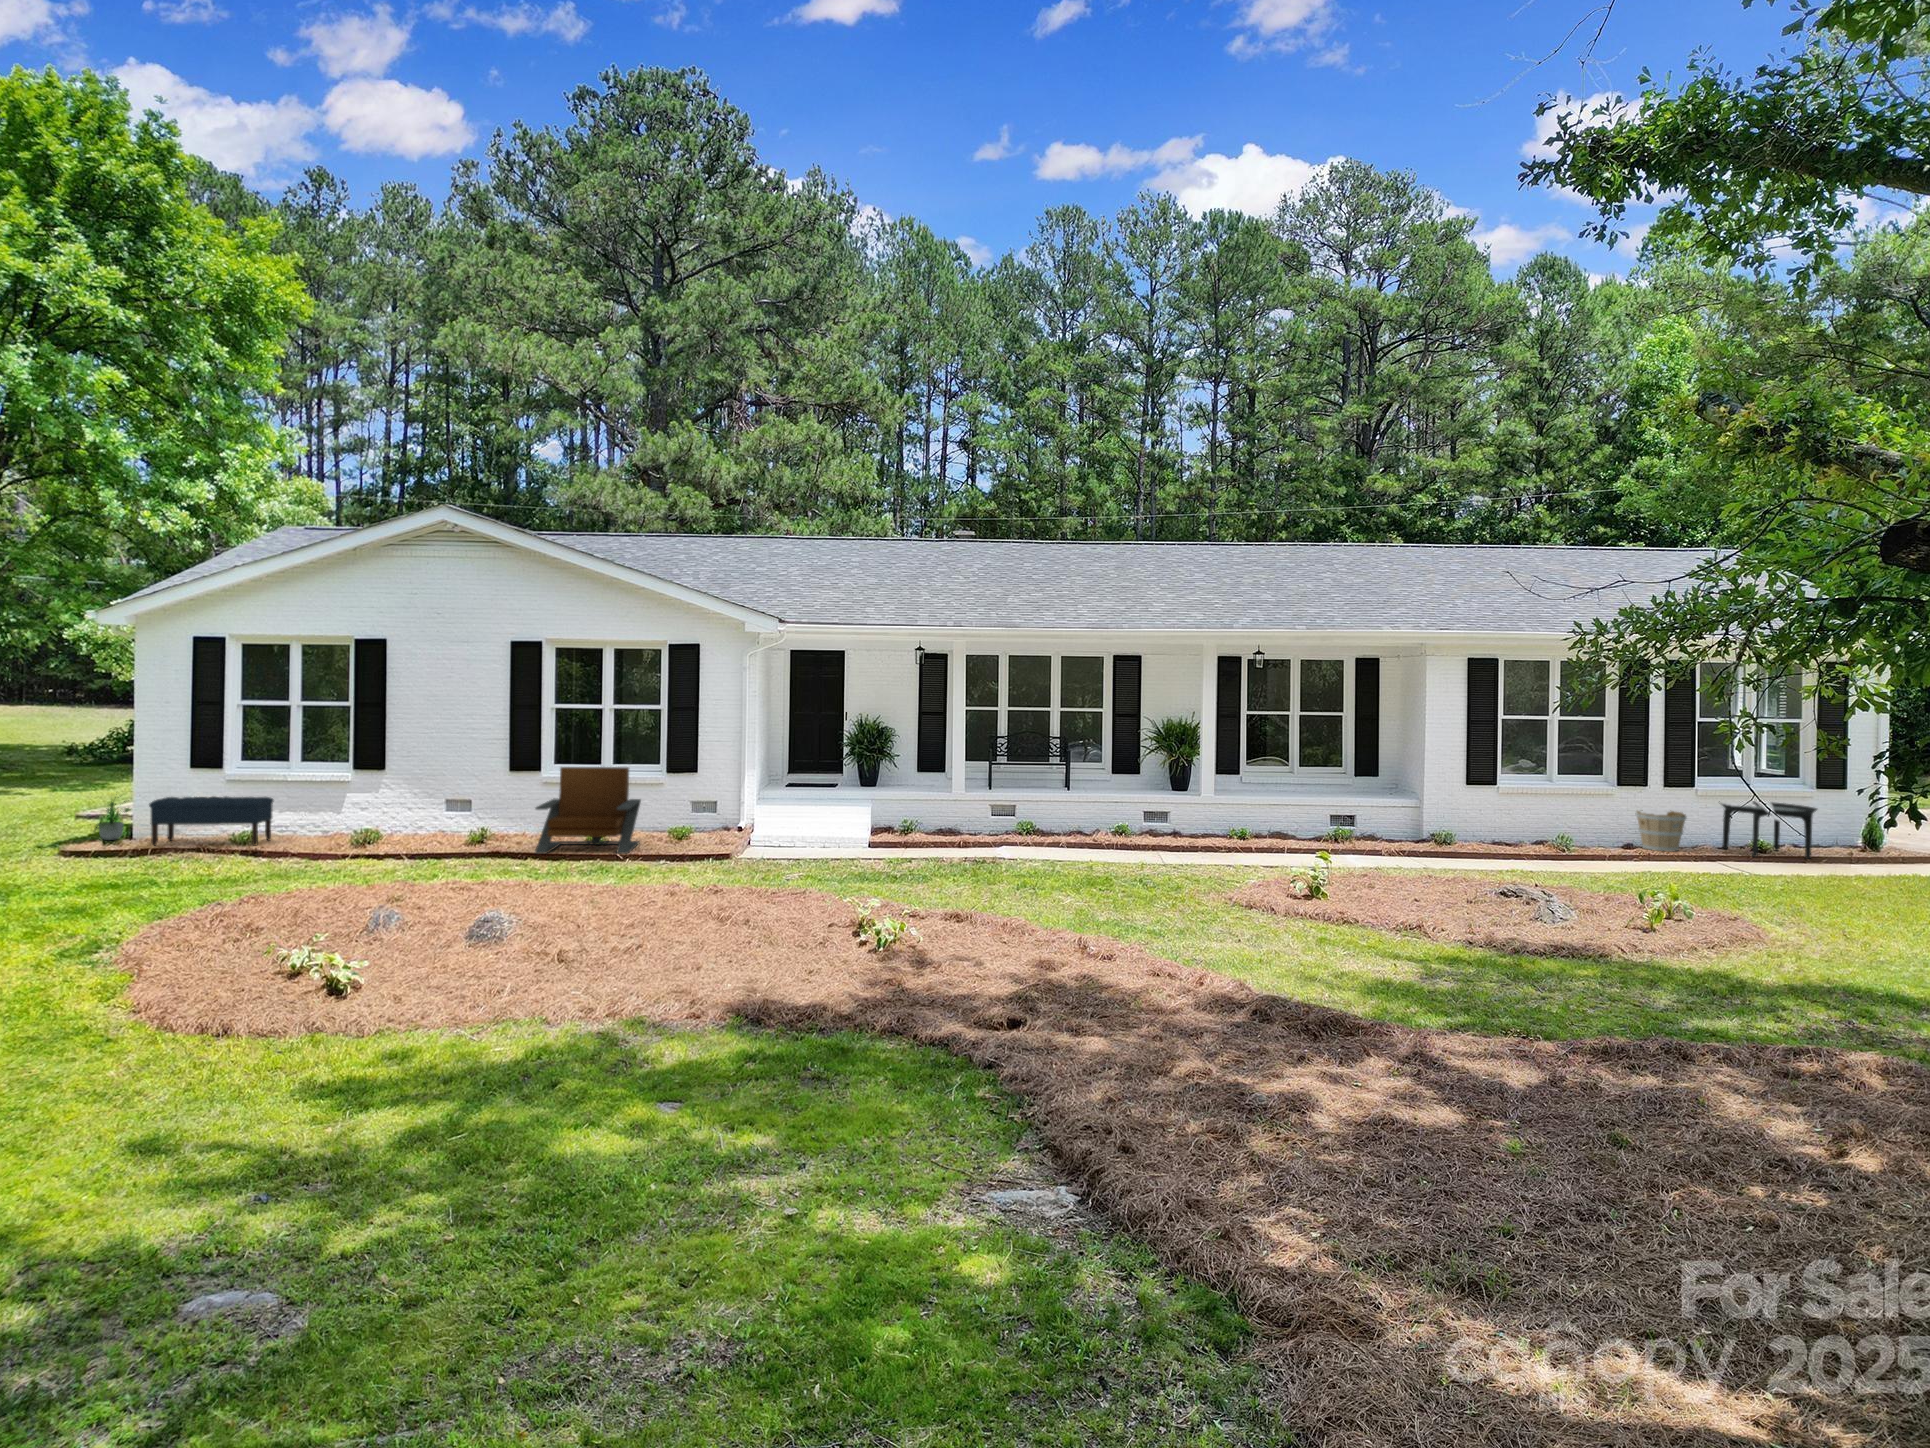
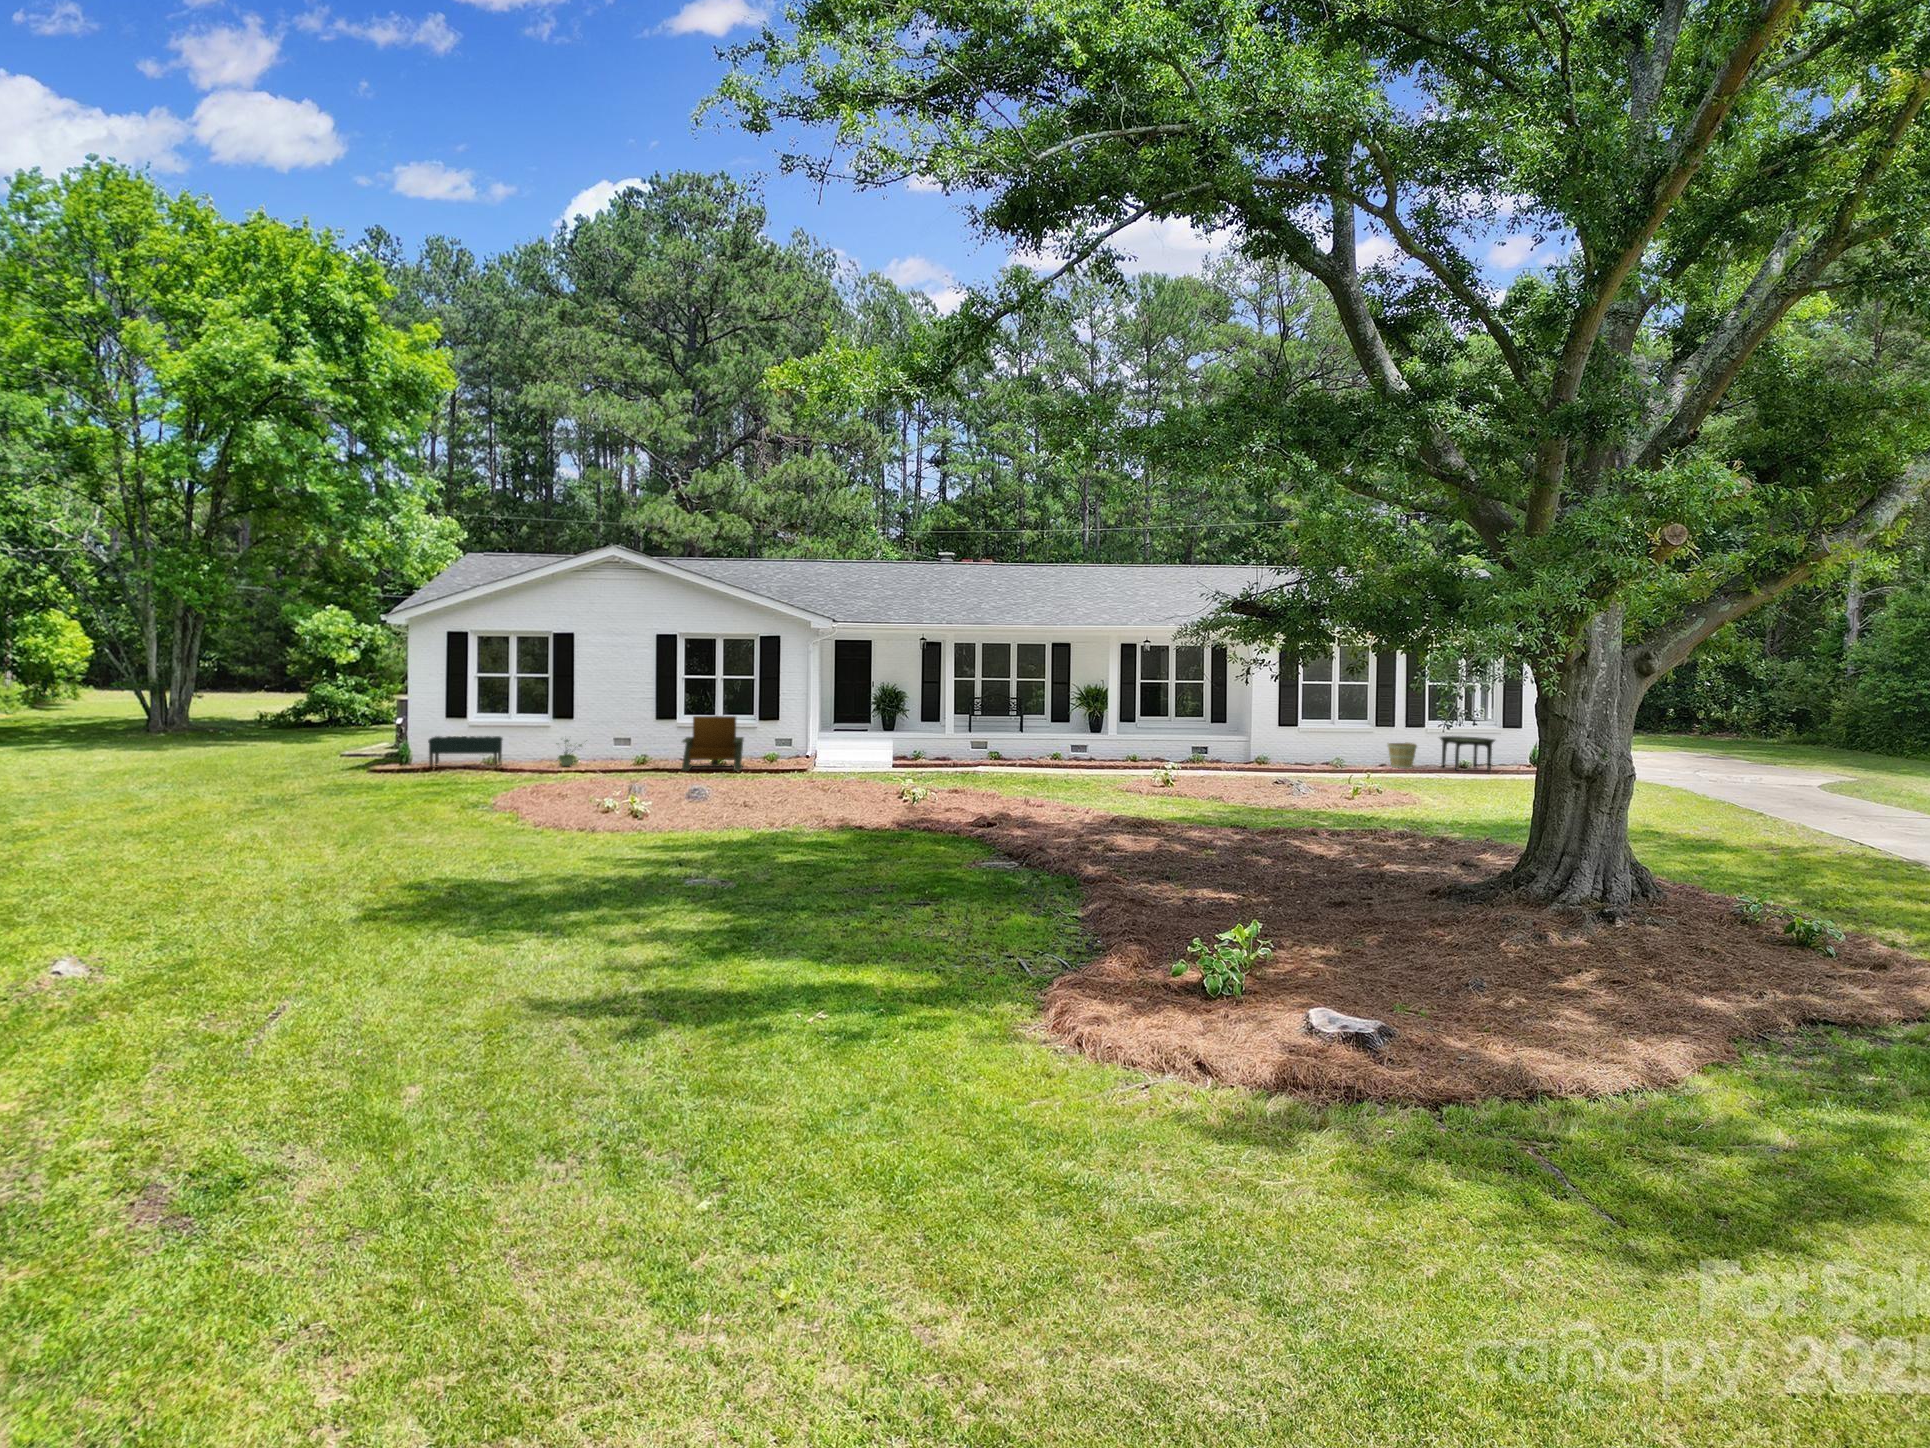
potted plant: present [94,801,130,840] -> present [558,740,582,766]

